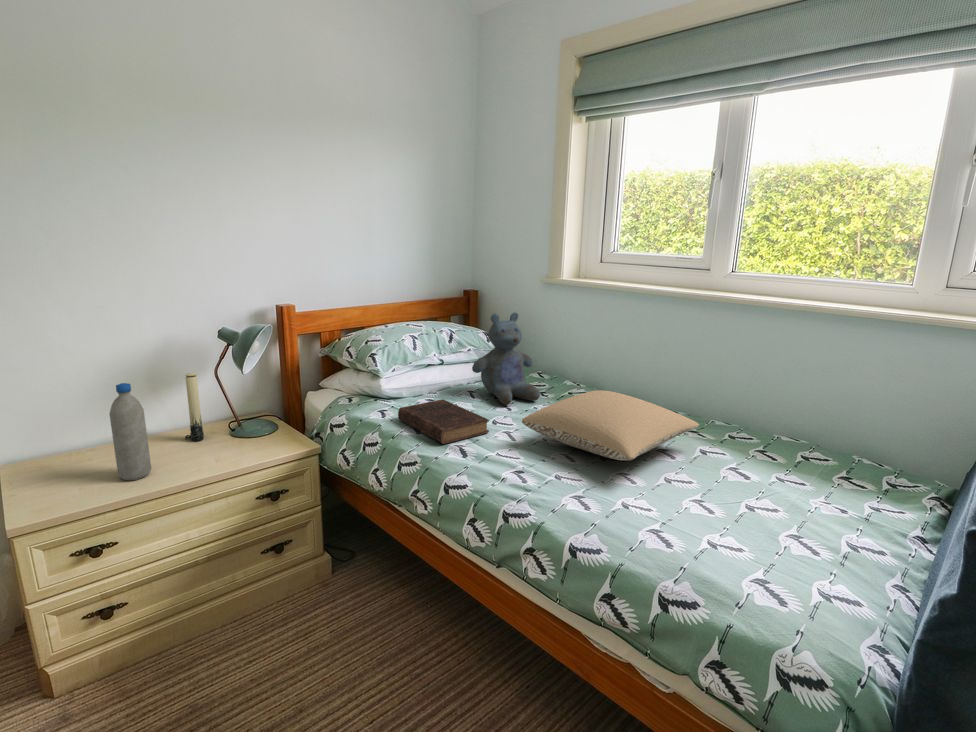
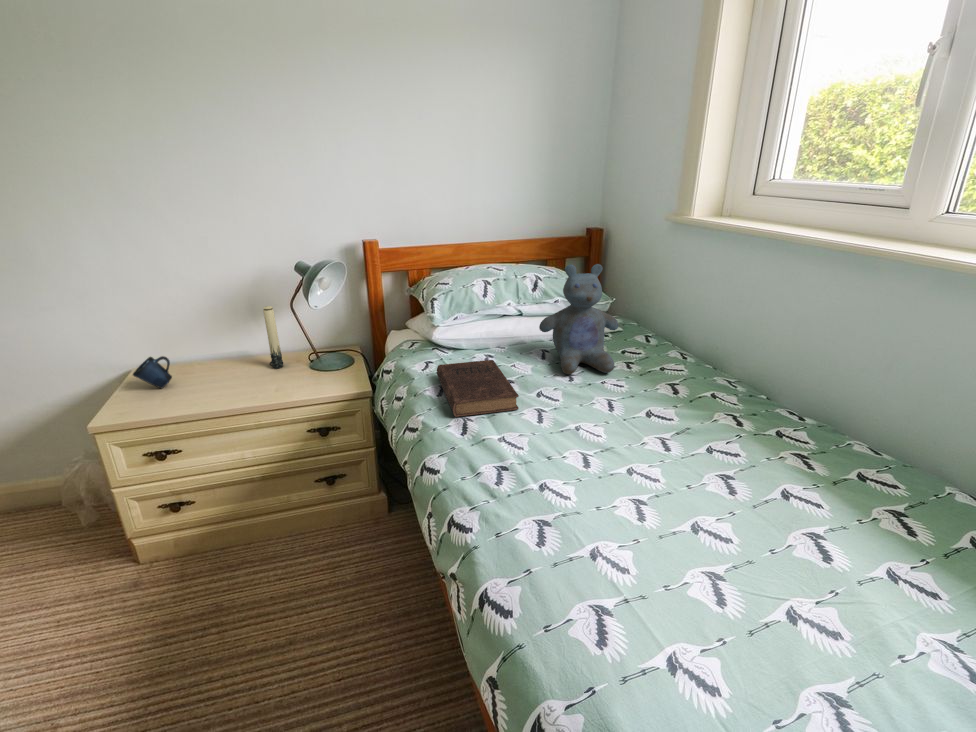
water bottle: present [109,383,151,480] -> none [178,315,220,401]
pillow: present [522,390,699,460] -> none [543,380,788,498]
mug: none [29,438,78,477] -> present [133,356,172,388]

